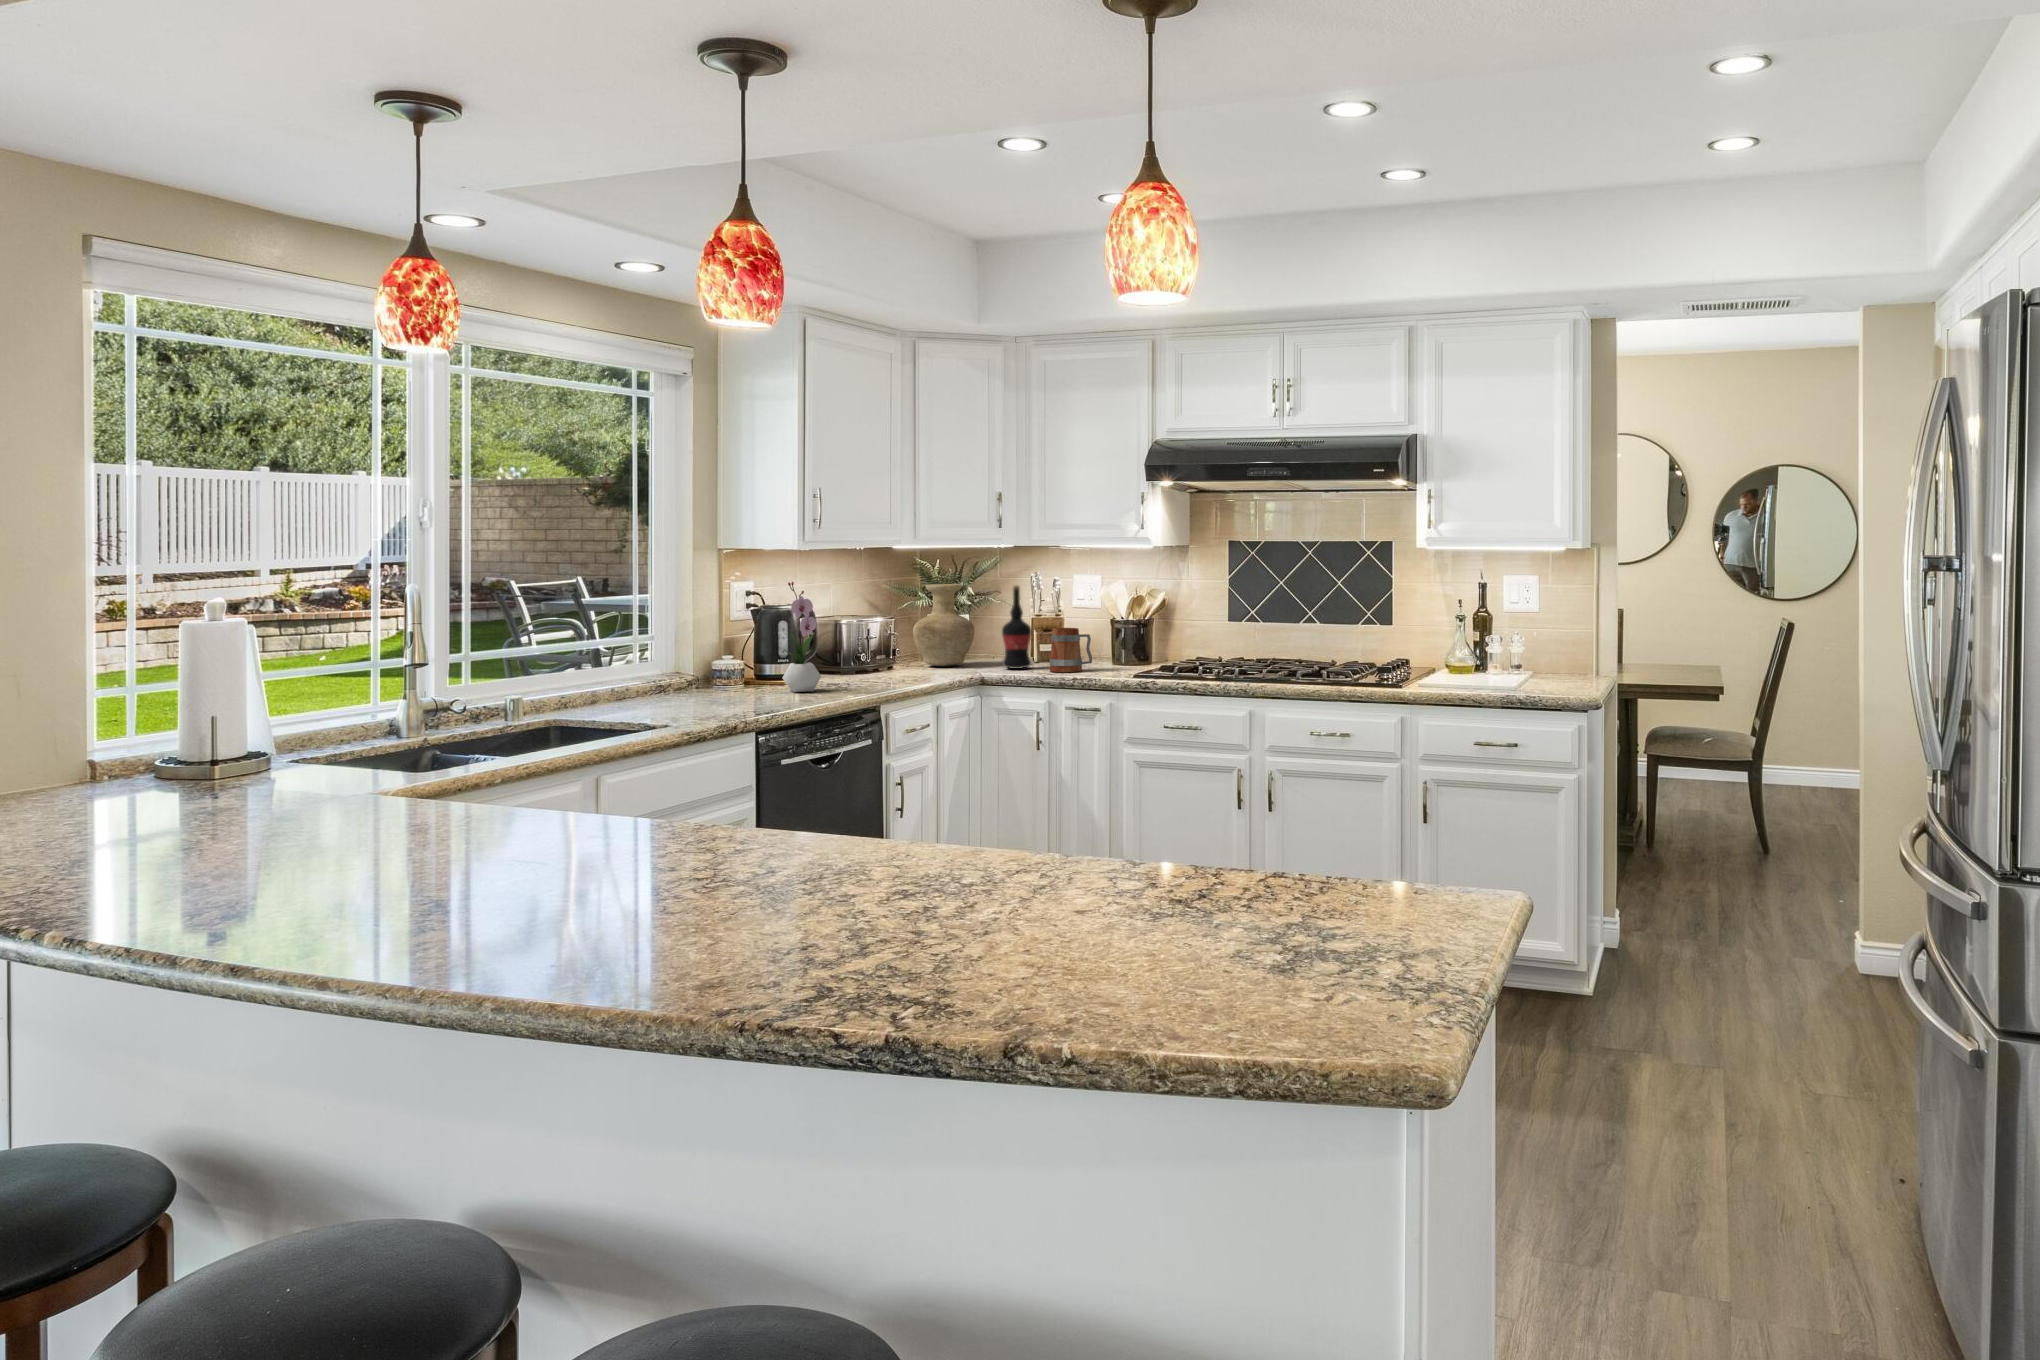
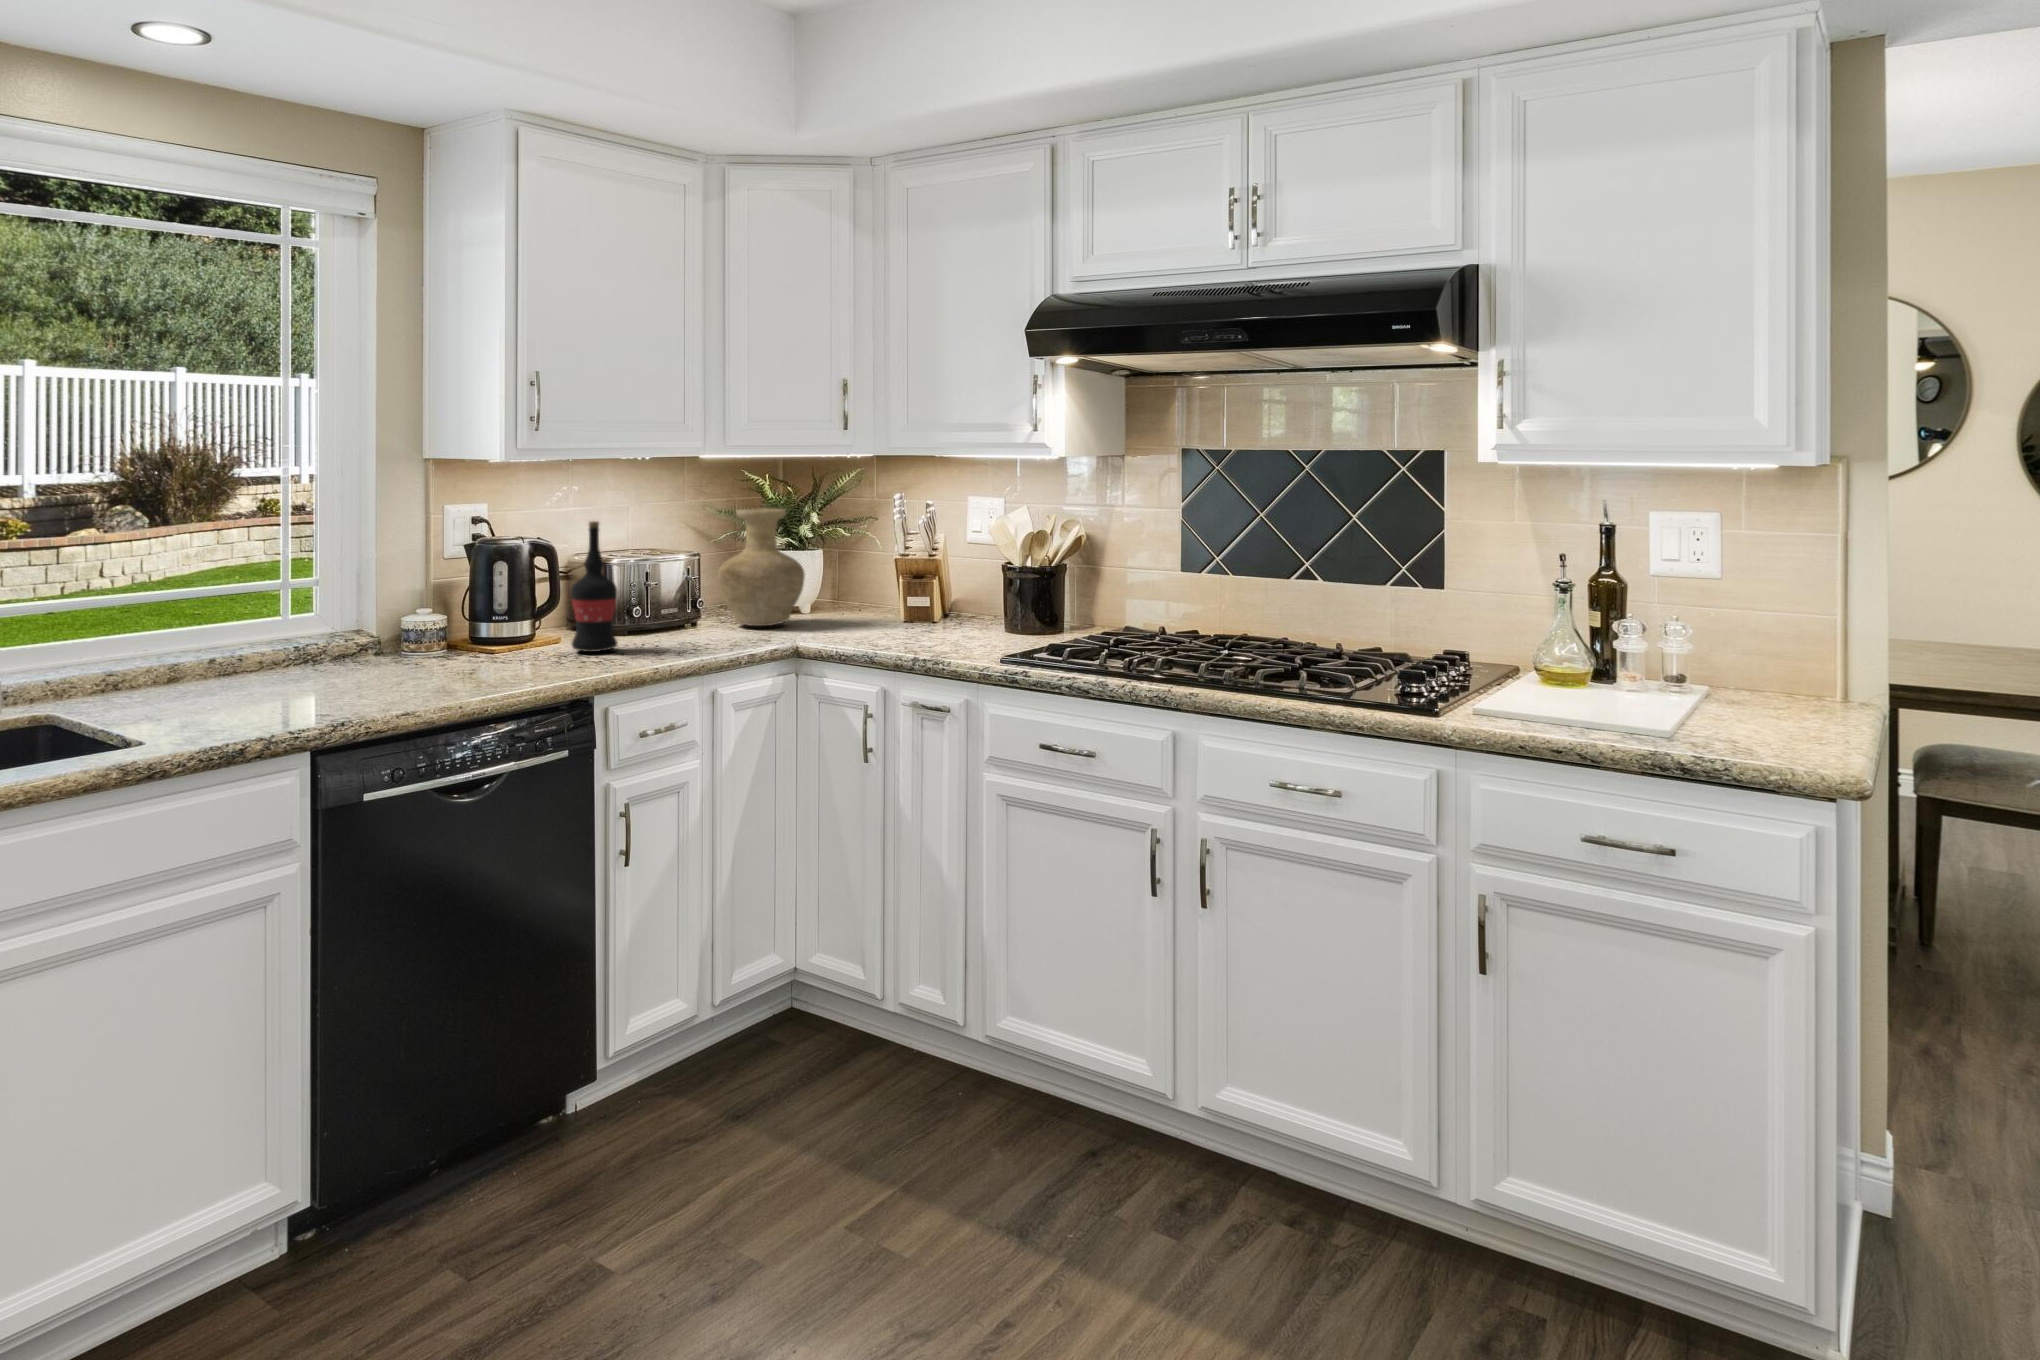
flower arrangement: present [782,582,821,692] -> none [461,507,519,671]
wine bottle: present [1002,585,1032,669] -> present [571,521,617,652]
mug: present [1050,628,1092,672] -> none [891,578,955,647]

